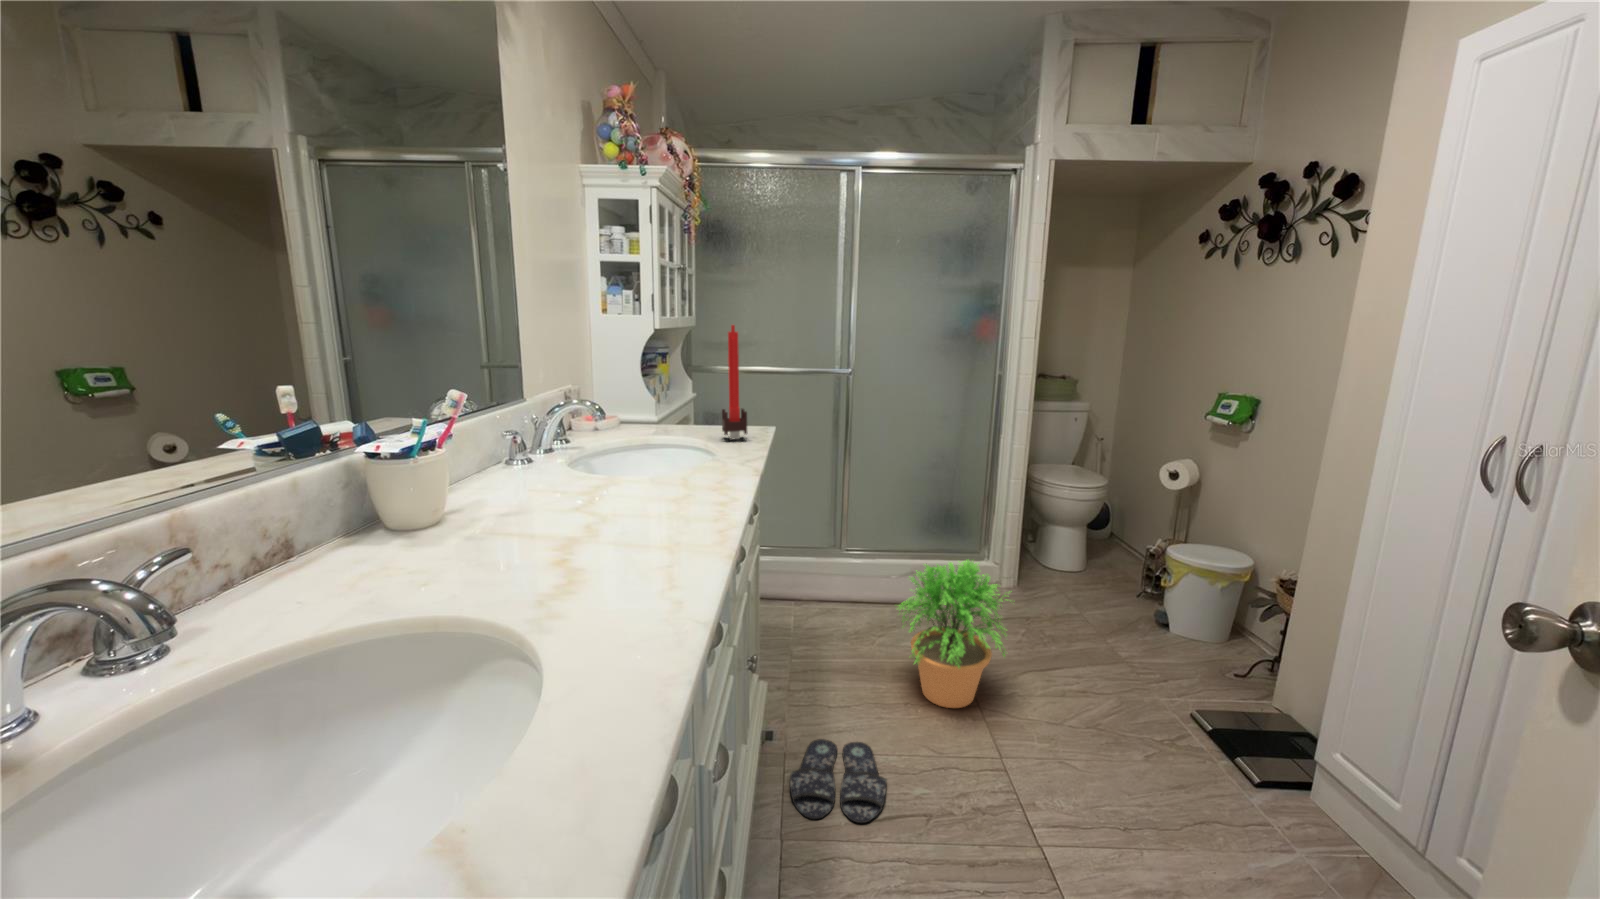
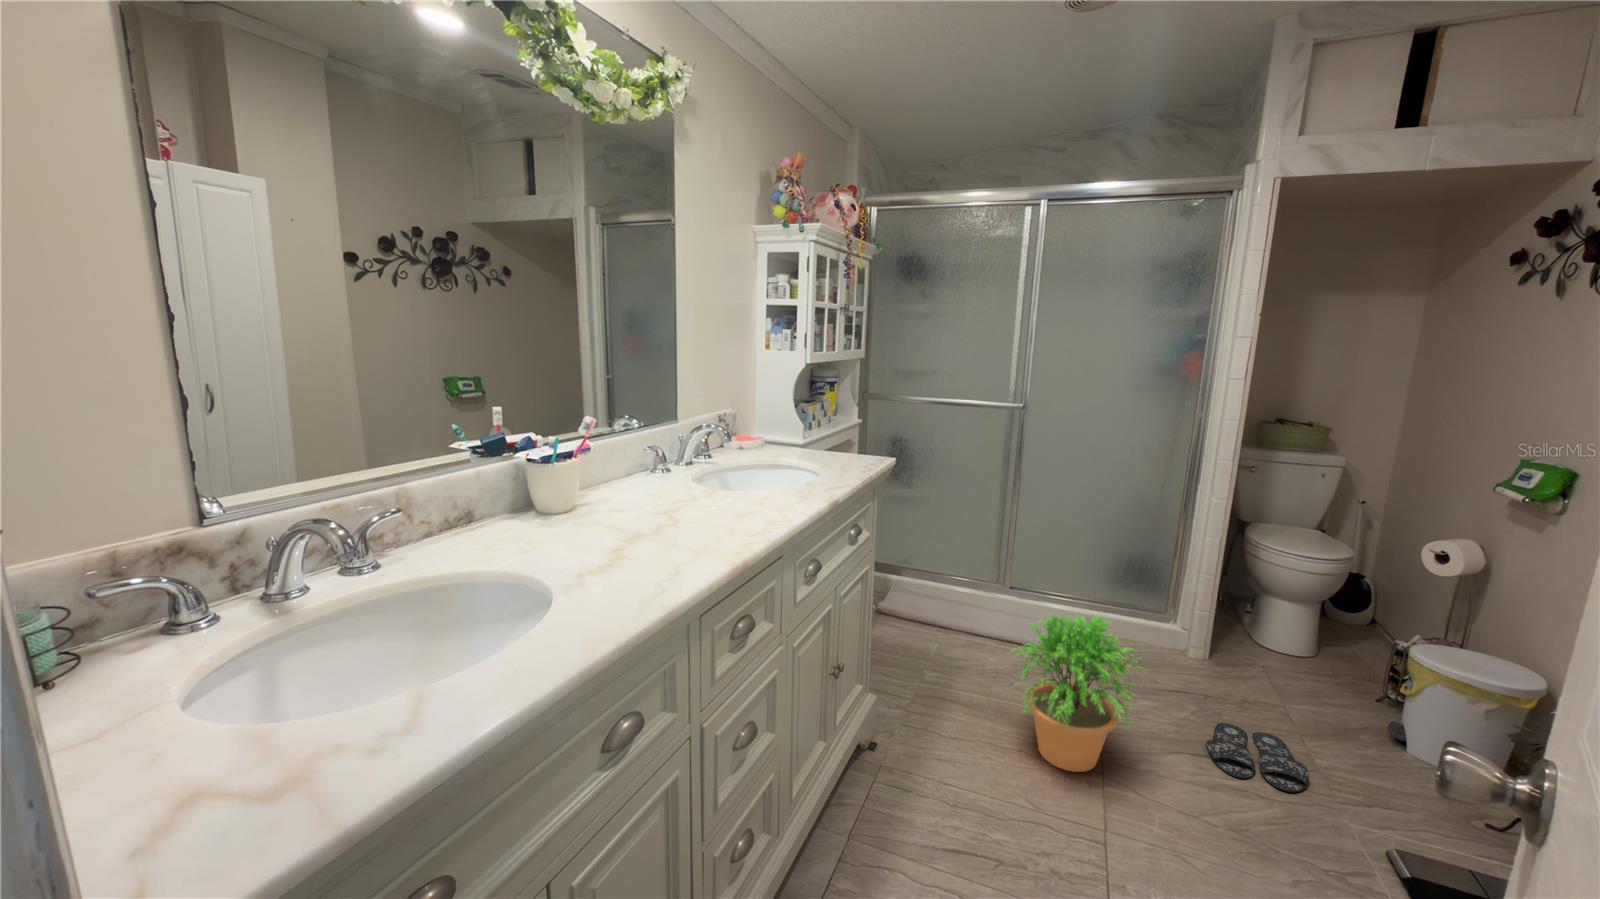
candle: present [722,325,747,439] -> none [833,365,856,467]
slippers: present [790,739,886,823] -> present [1206,723,1308,792]

